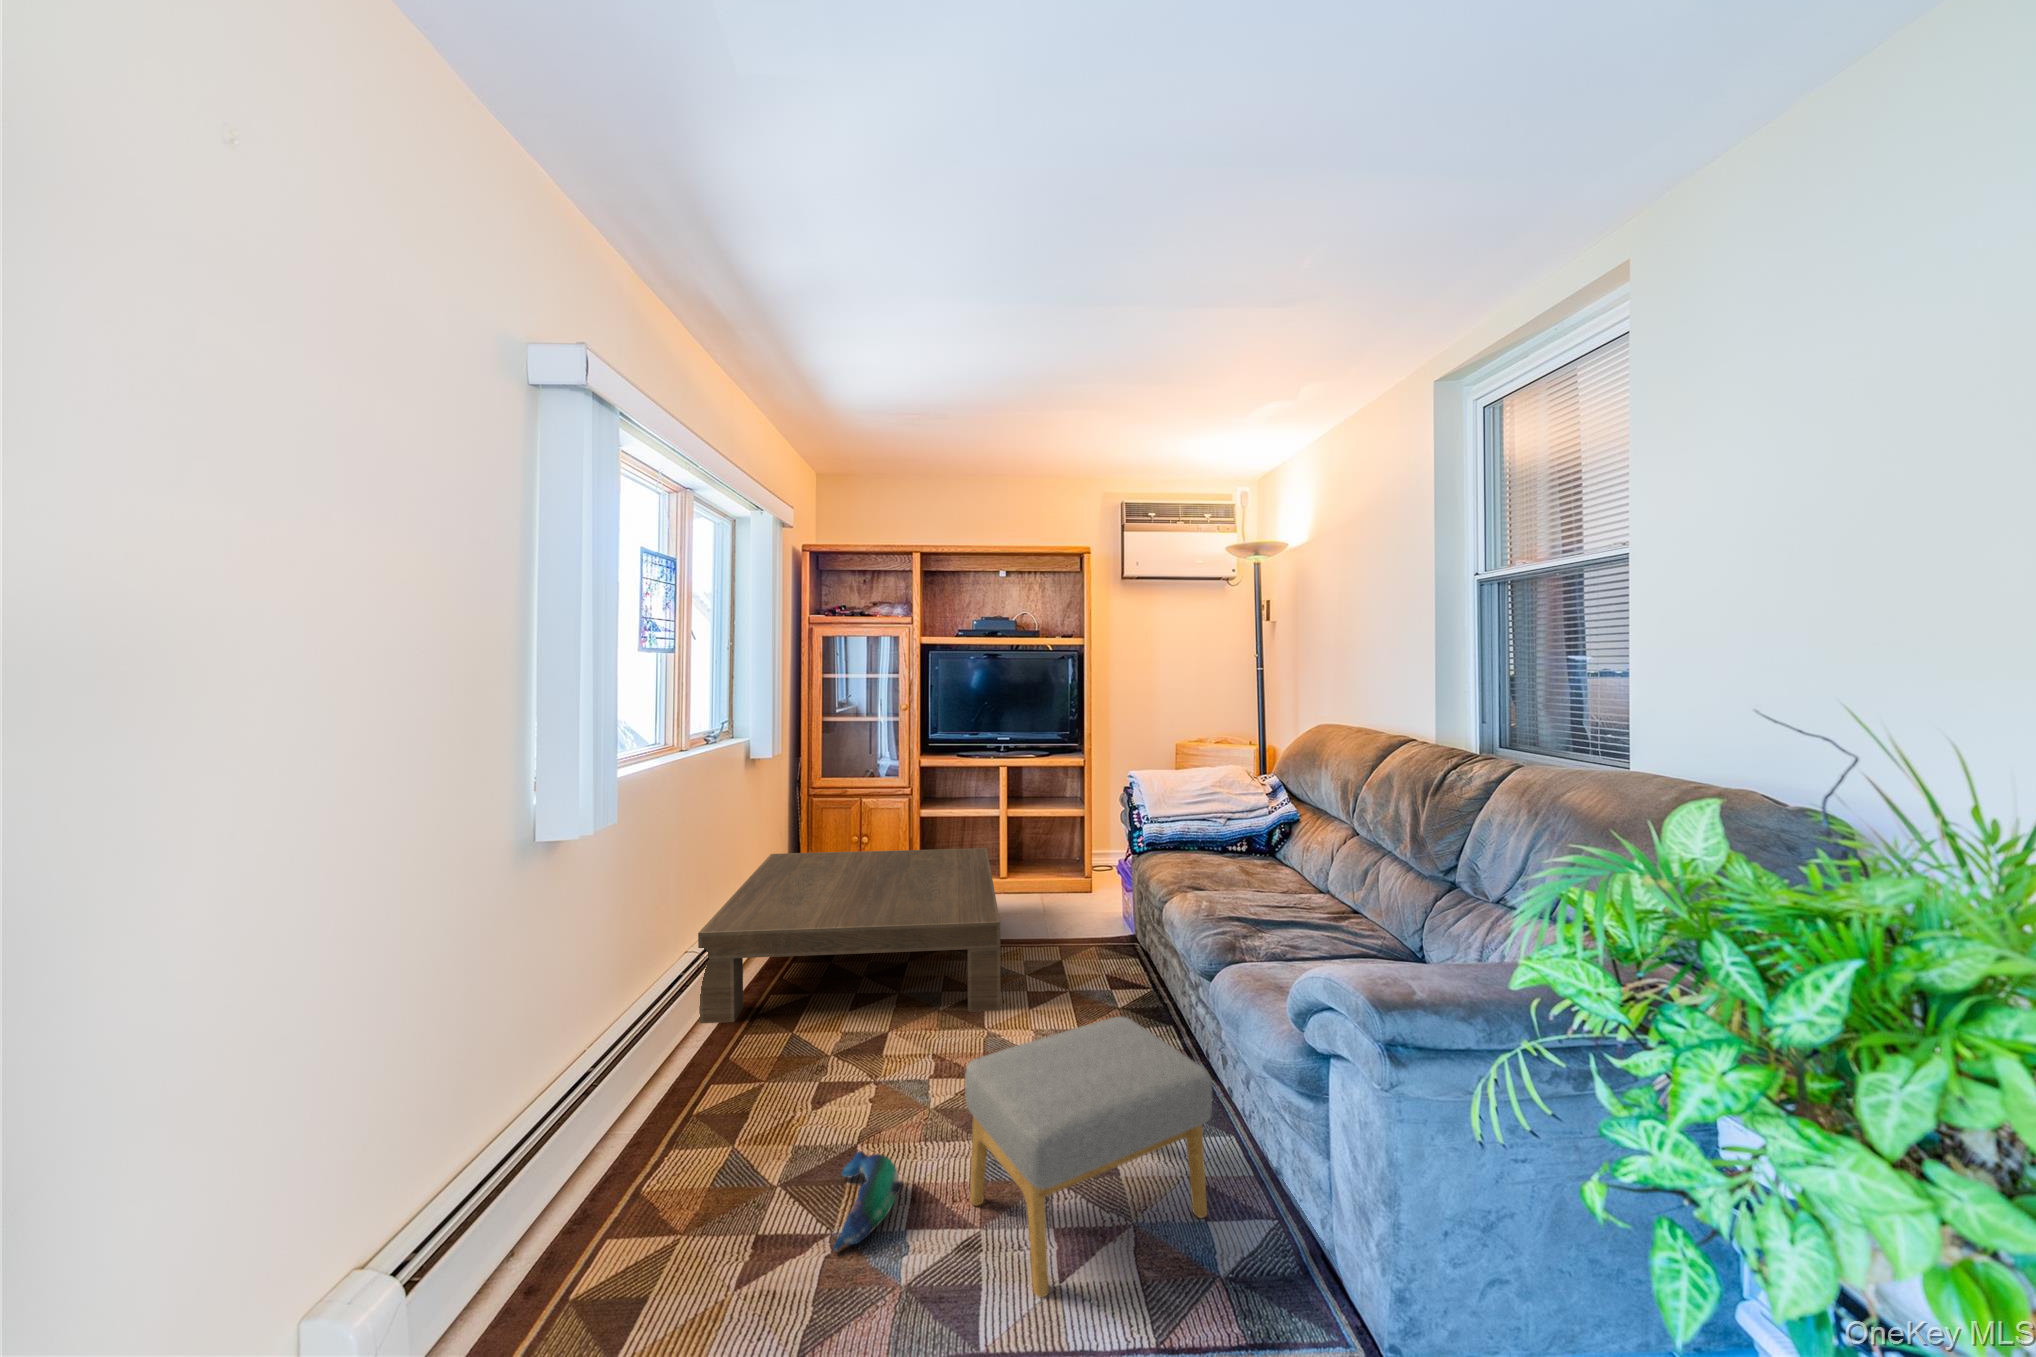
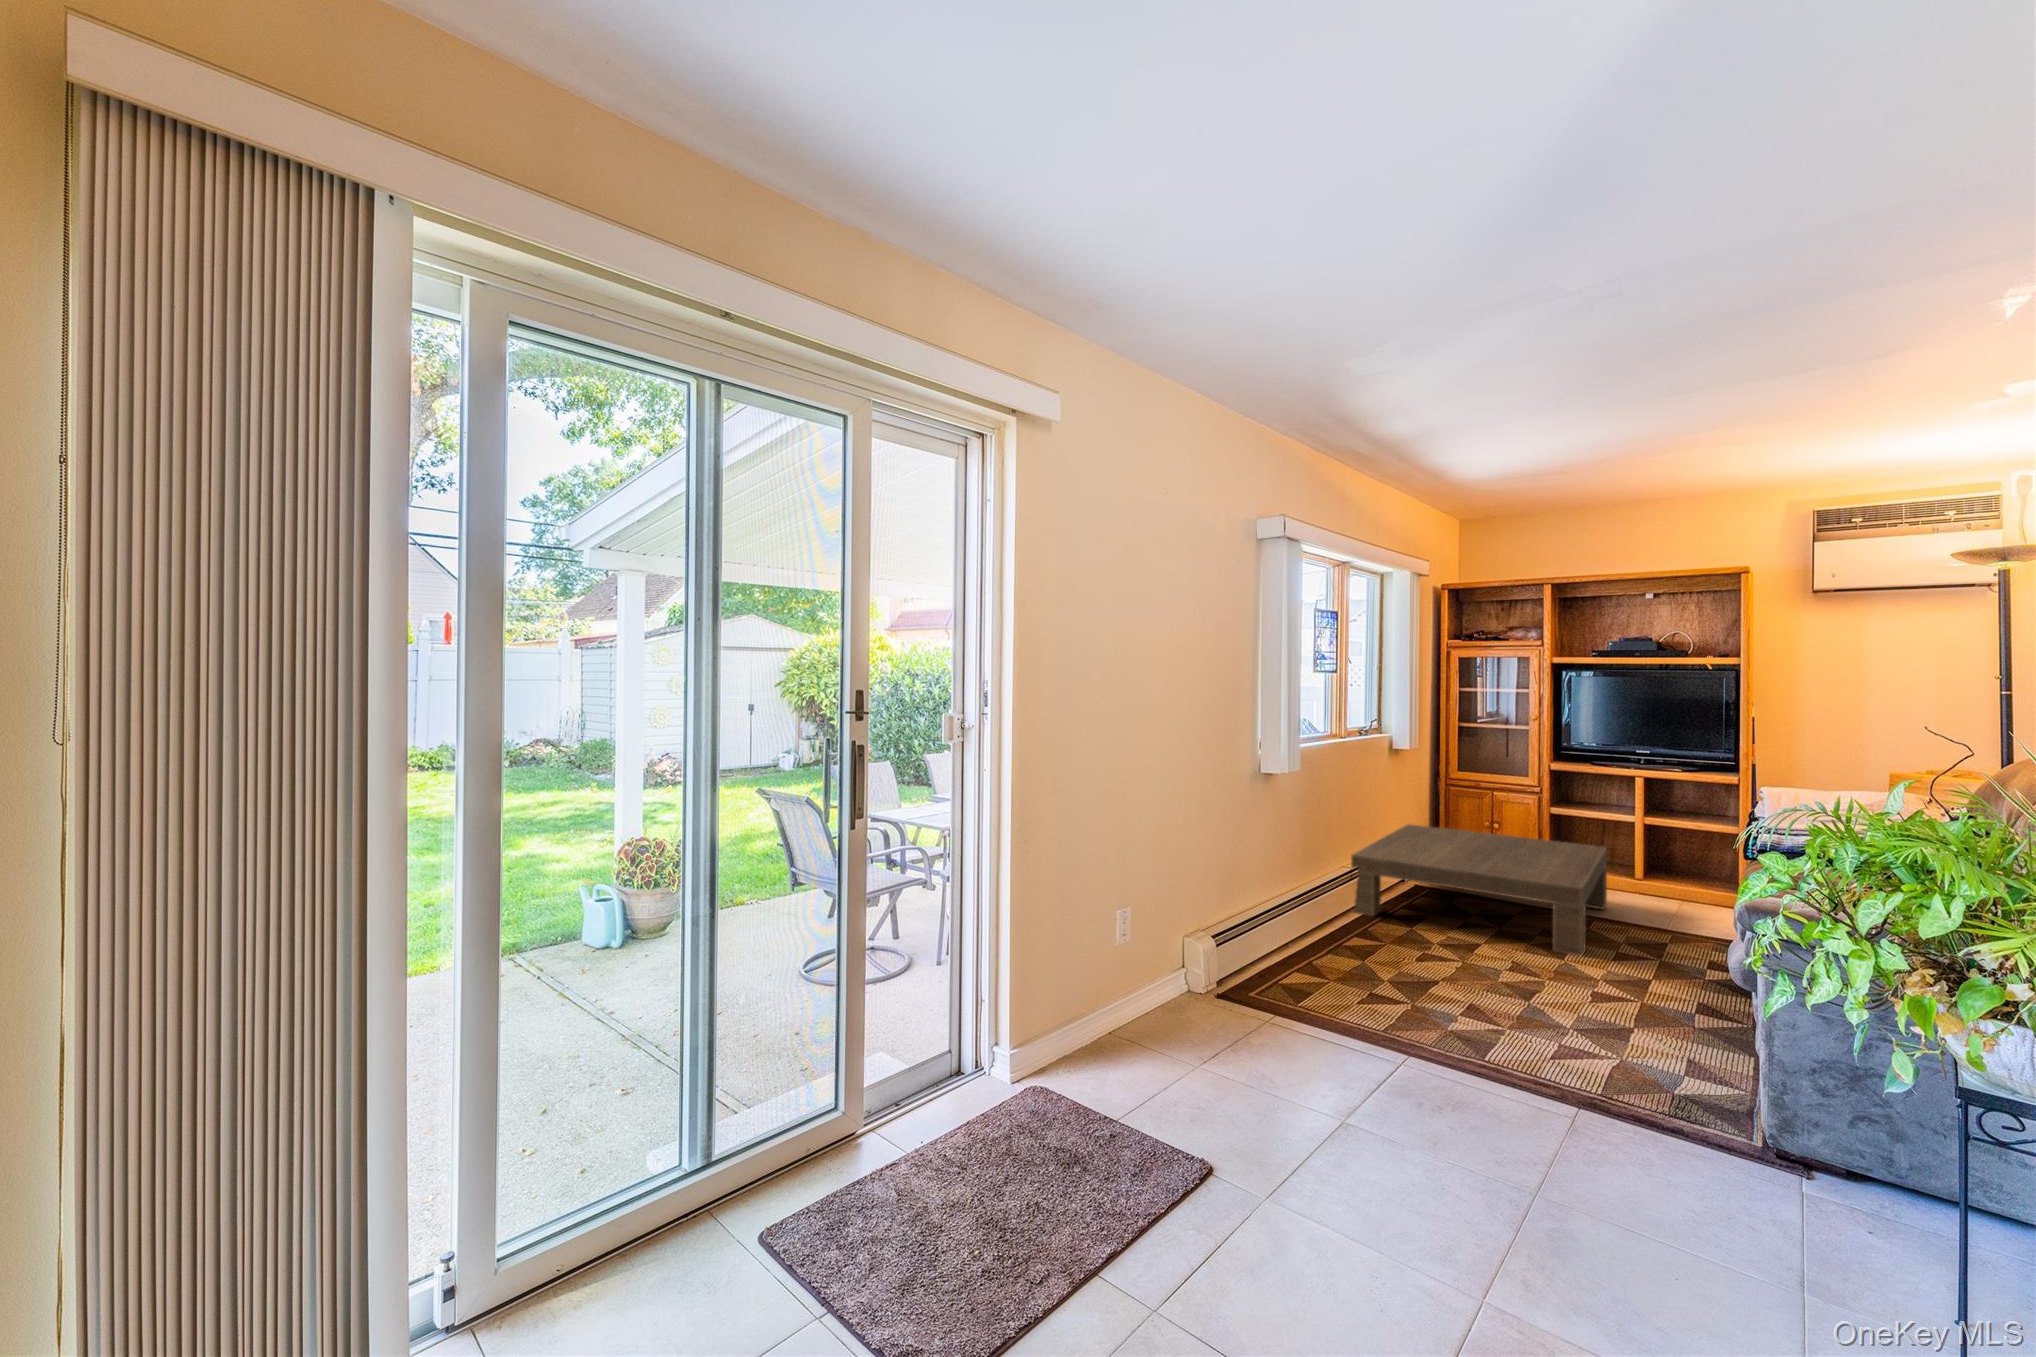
footstool: present [965,1016,1212,1298] -> none [1505,931,1688,1067]
plush toy: present [833,1151,903,1252] -> none [1418,975,1464,1006]

